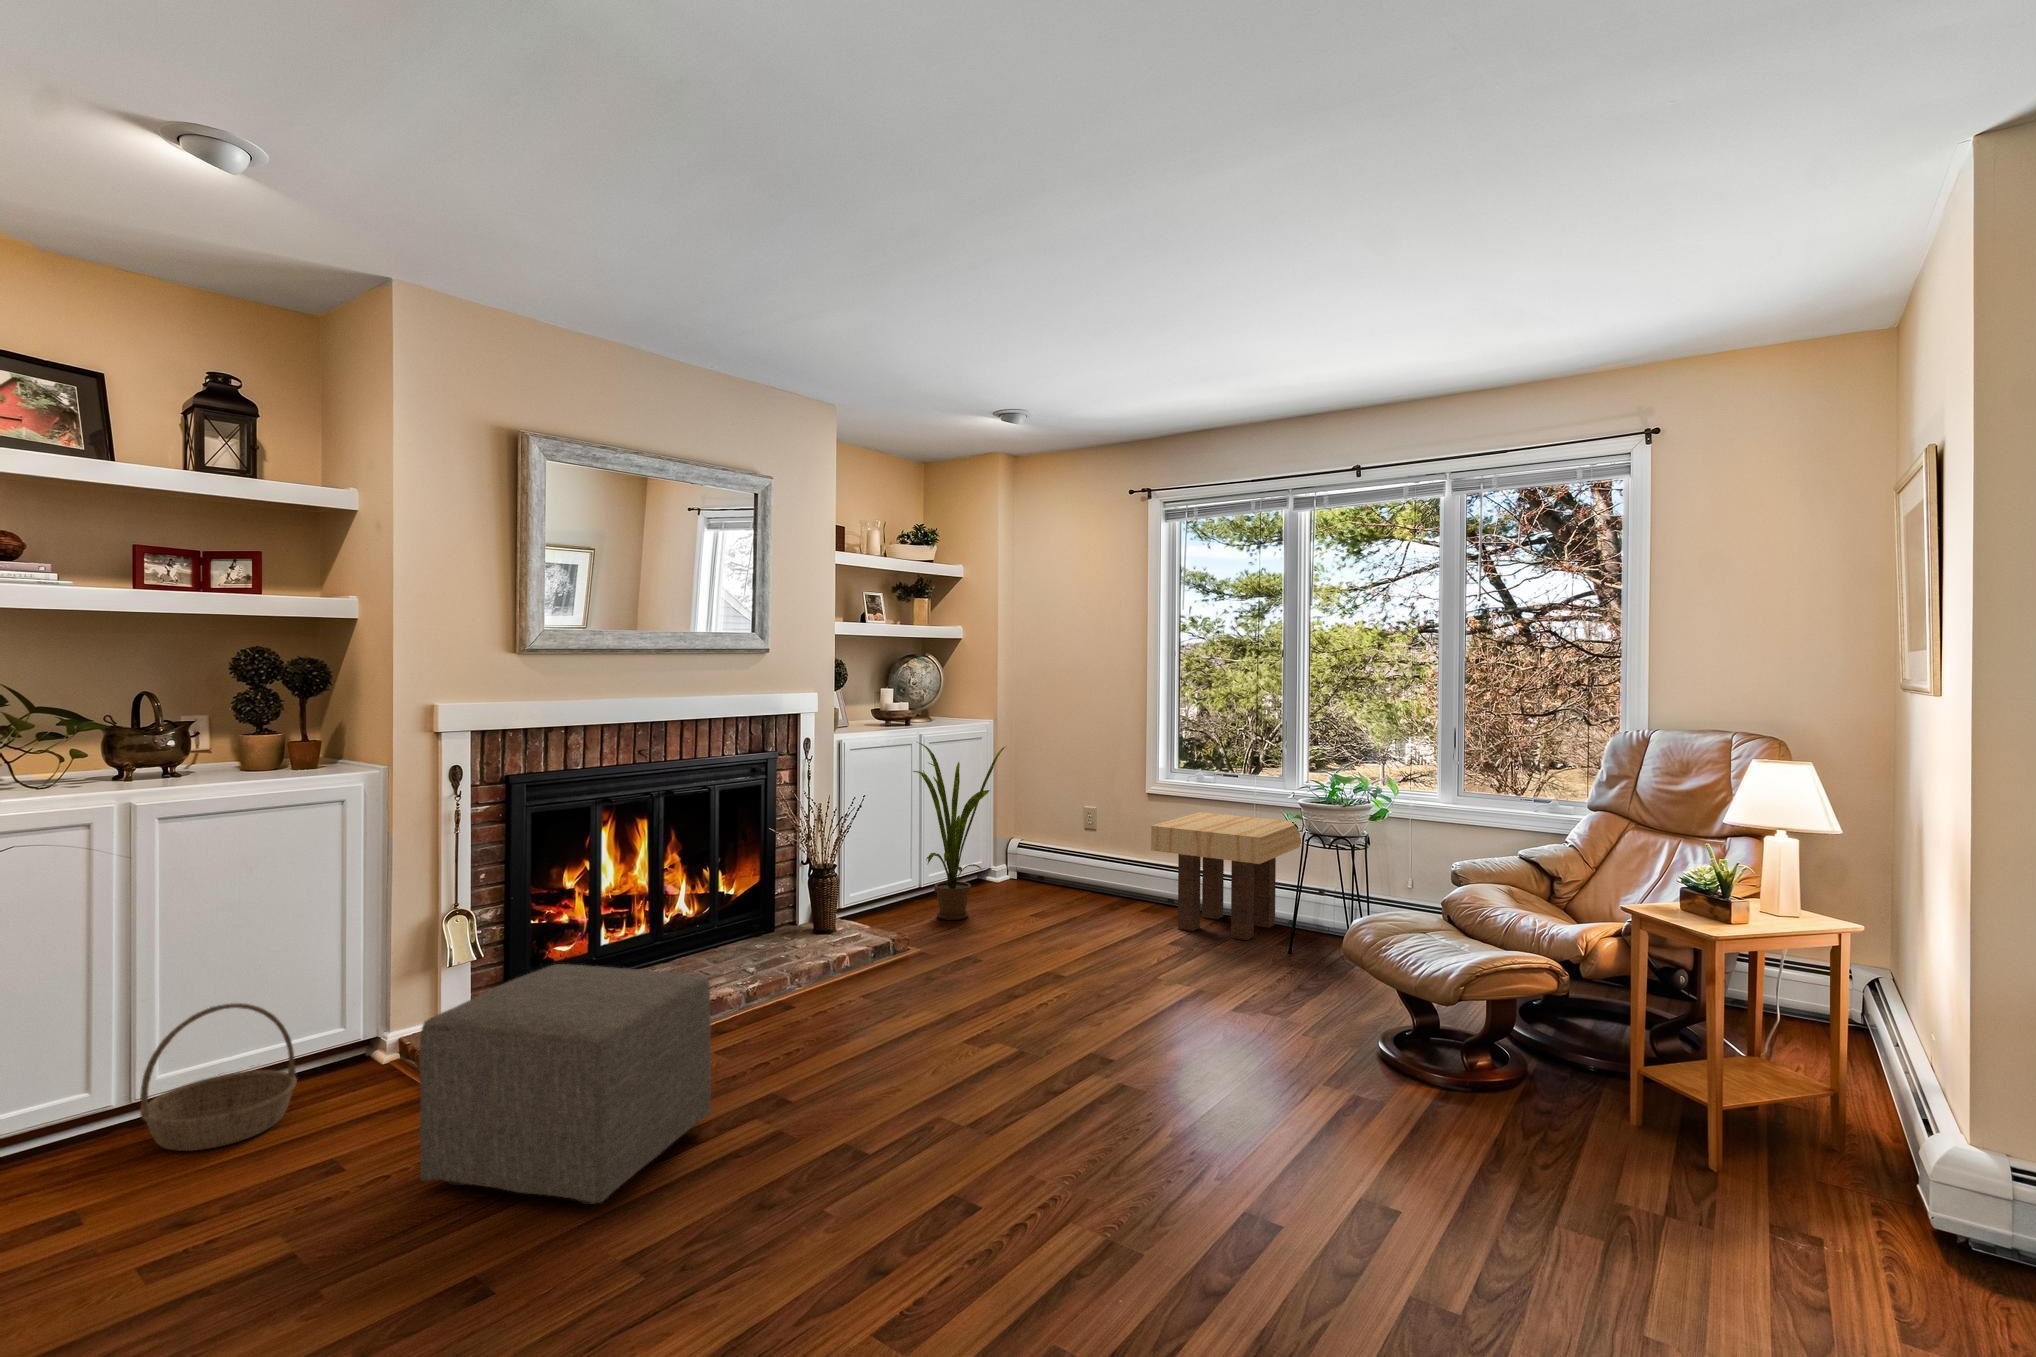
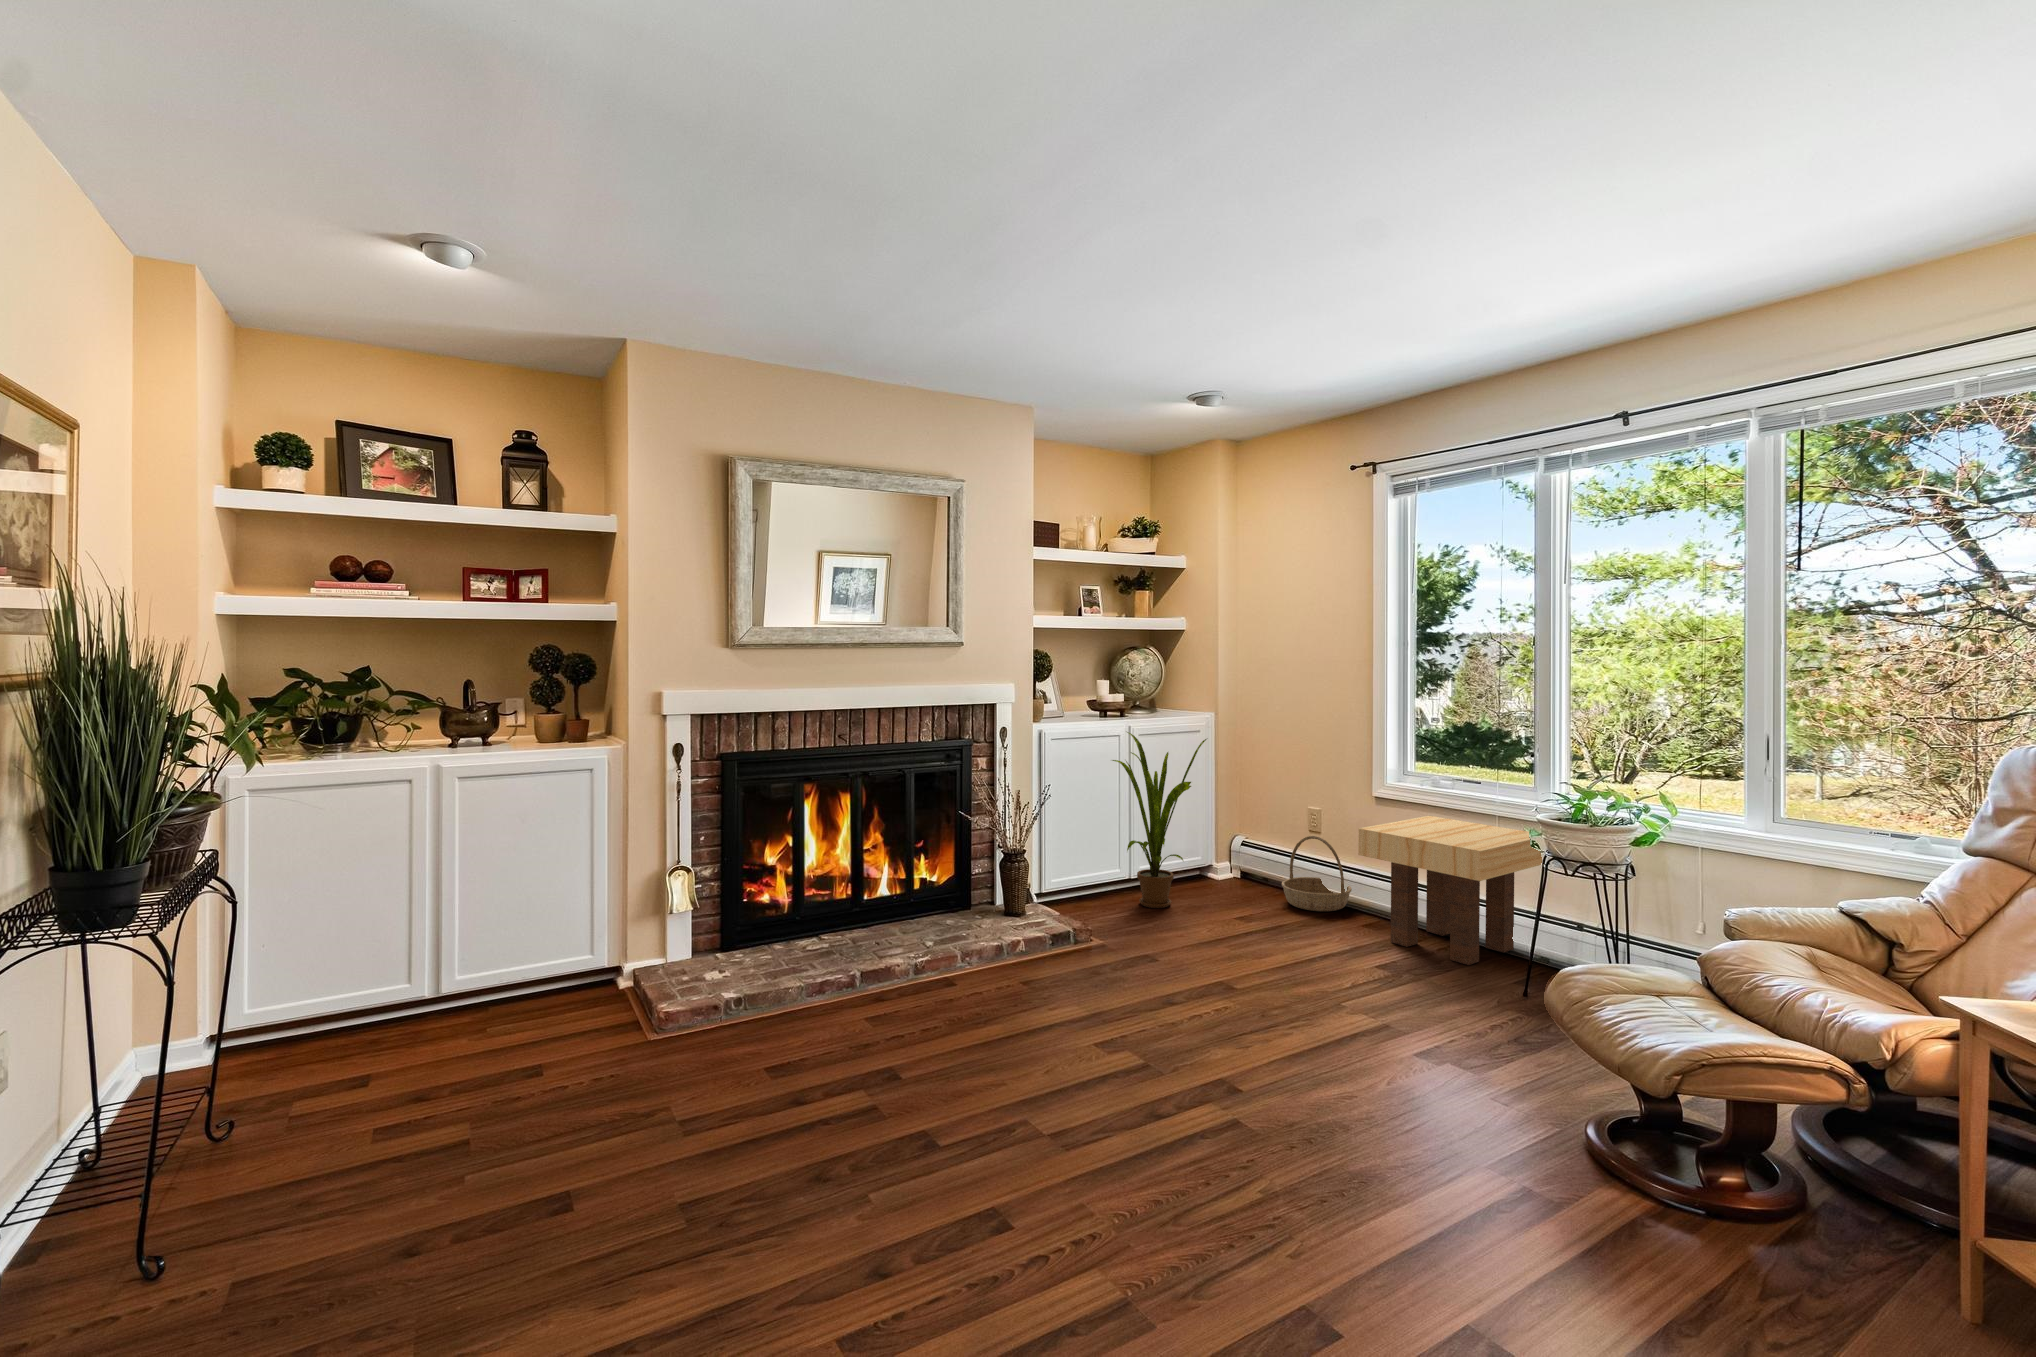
ottoman: present [419,964,711,1205] -> none [557,926,813,1161]
basket: present [140,1003,297,1151] -> present [1282,836,1352,911]

